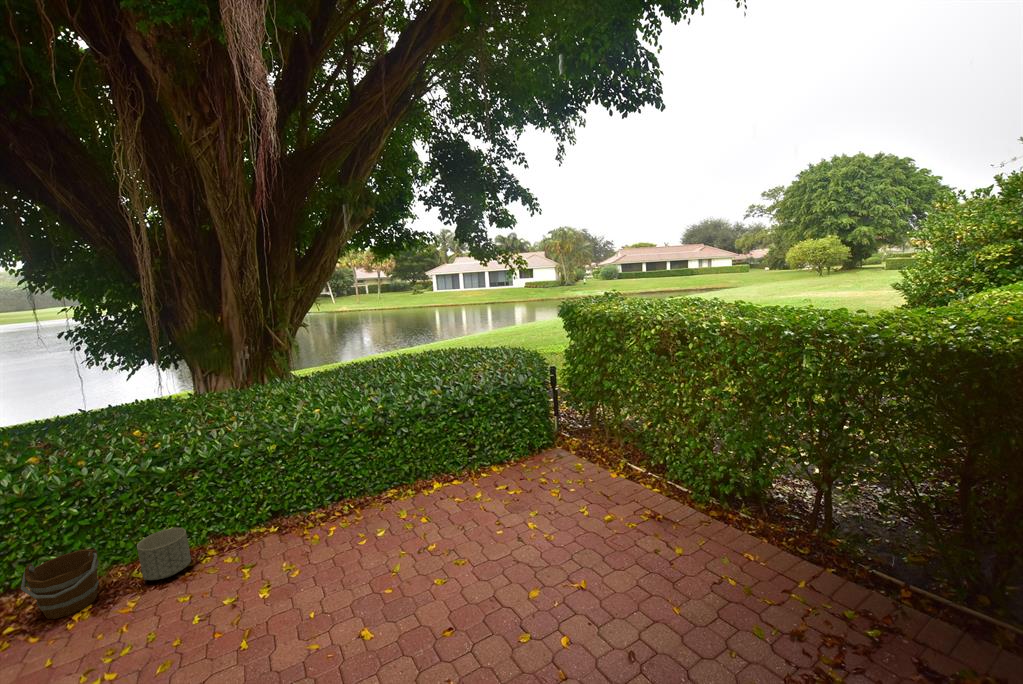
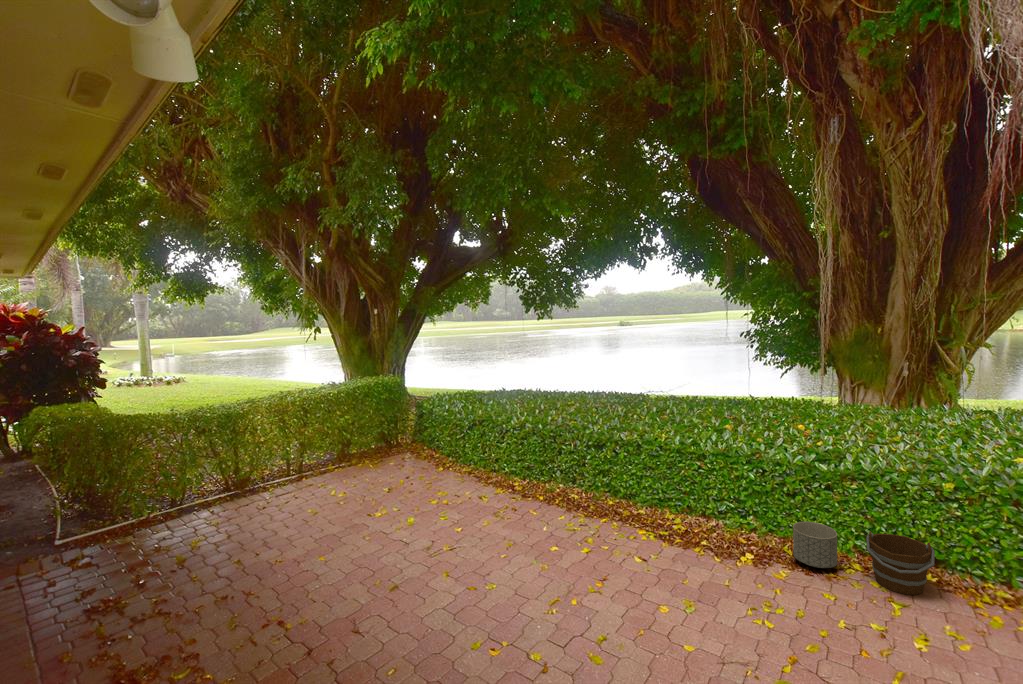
bucket: present [21,549,99,619] -> present [866,531,935,595]

